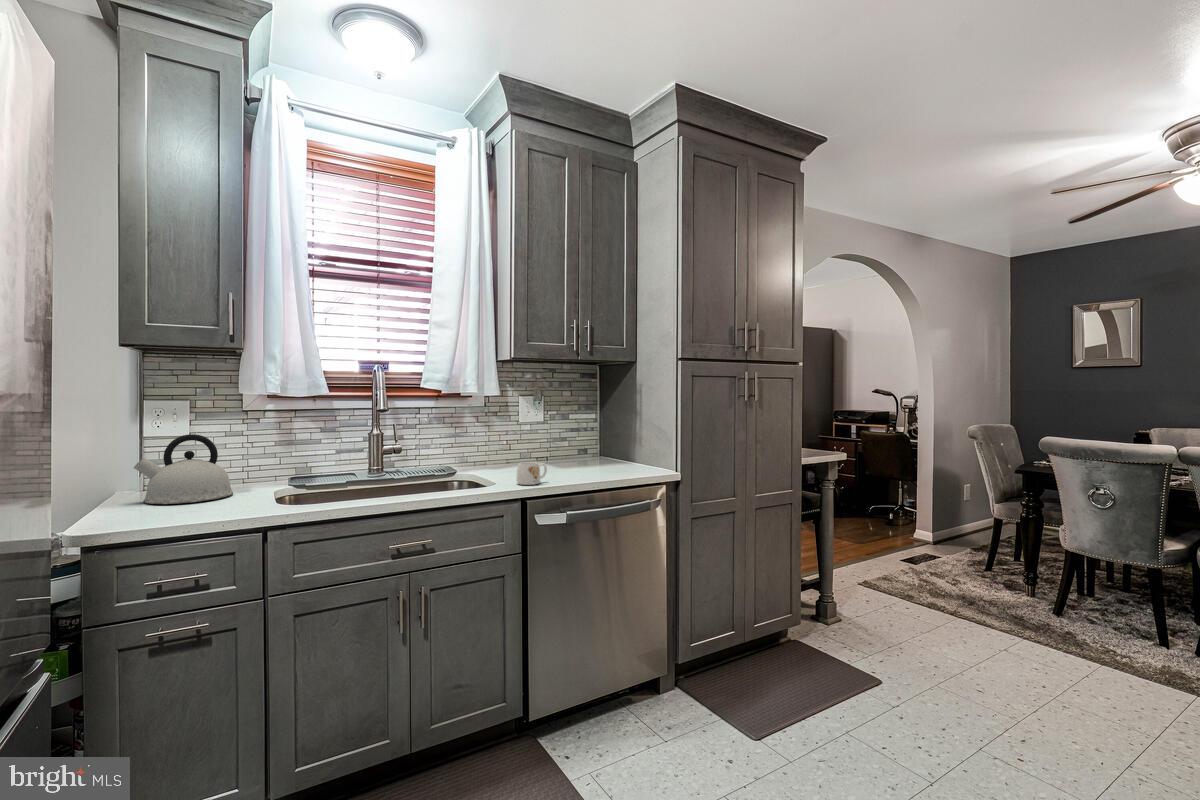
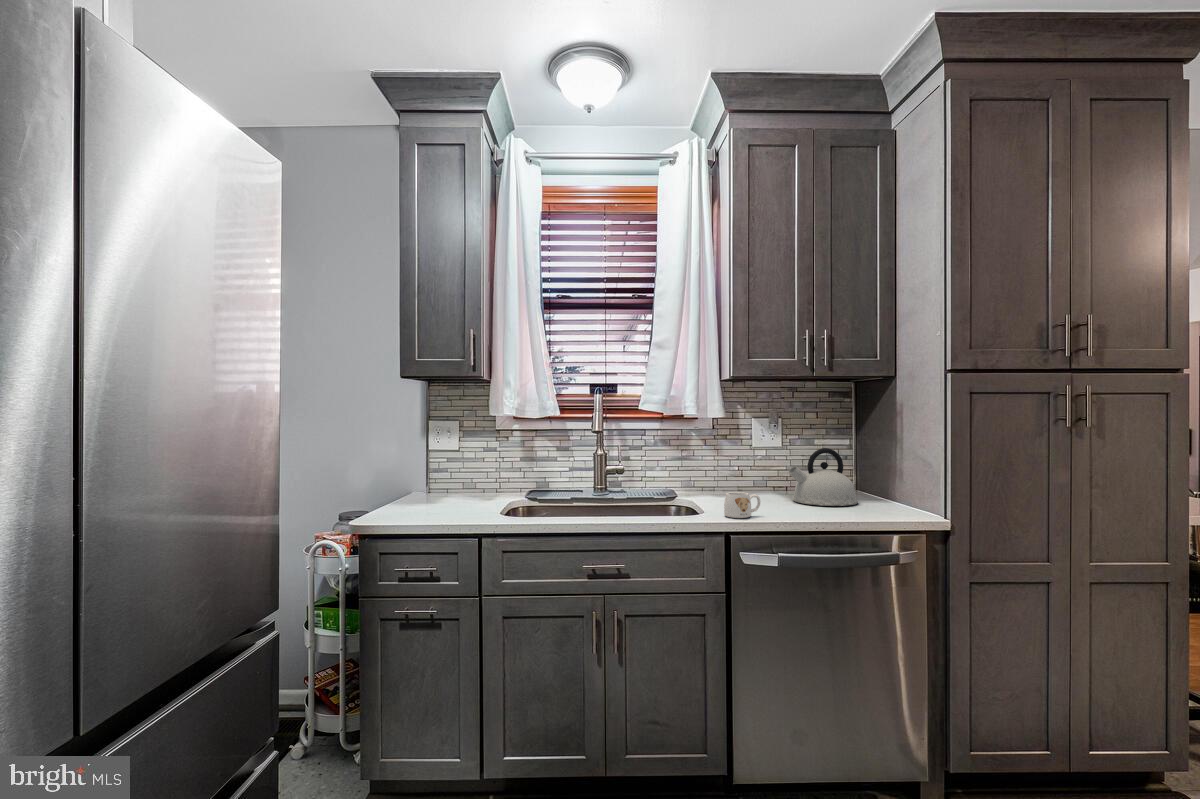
kettle: present [134,434,233,504] -> present [789,448,858,506]

